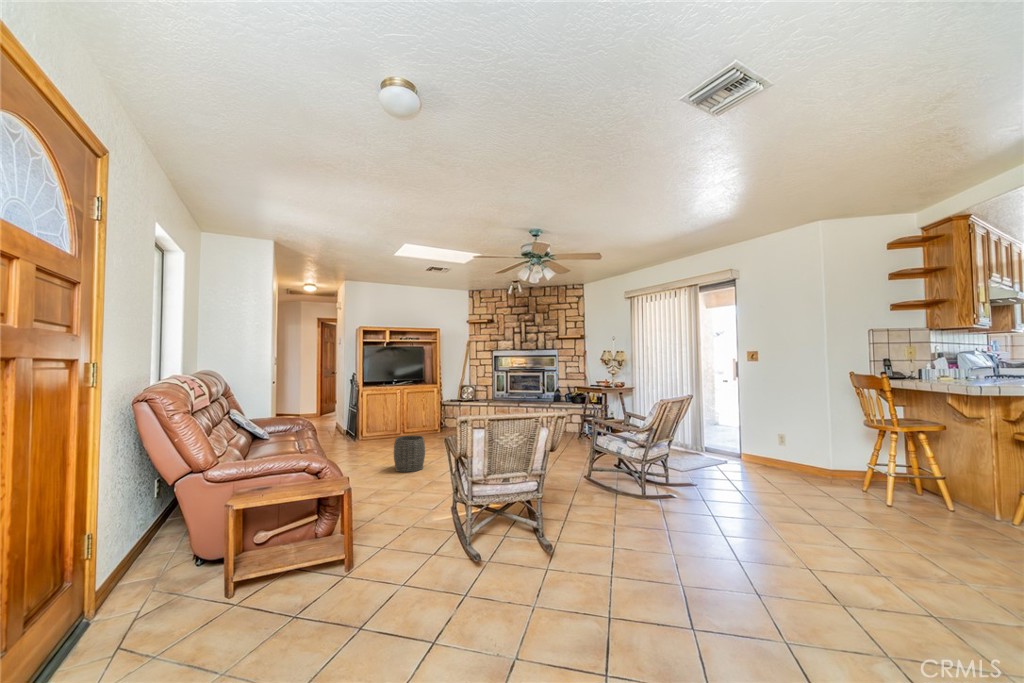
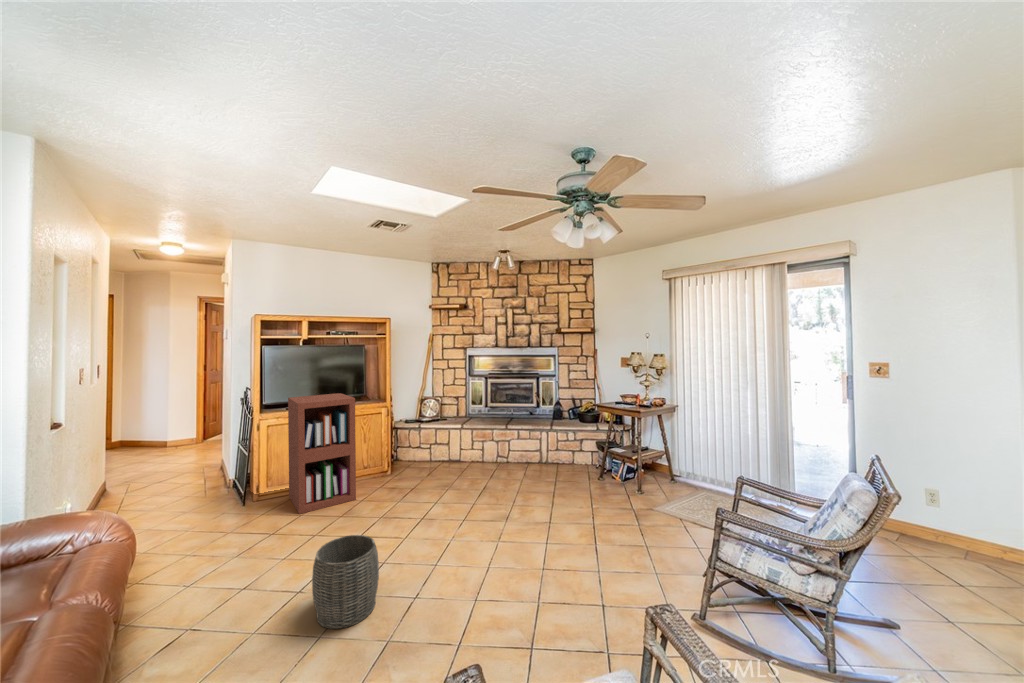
bookshelf: none [378,377,417,444] -> present [288,393,356,514]

